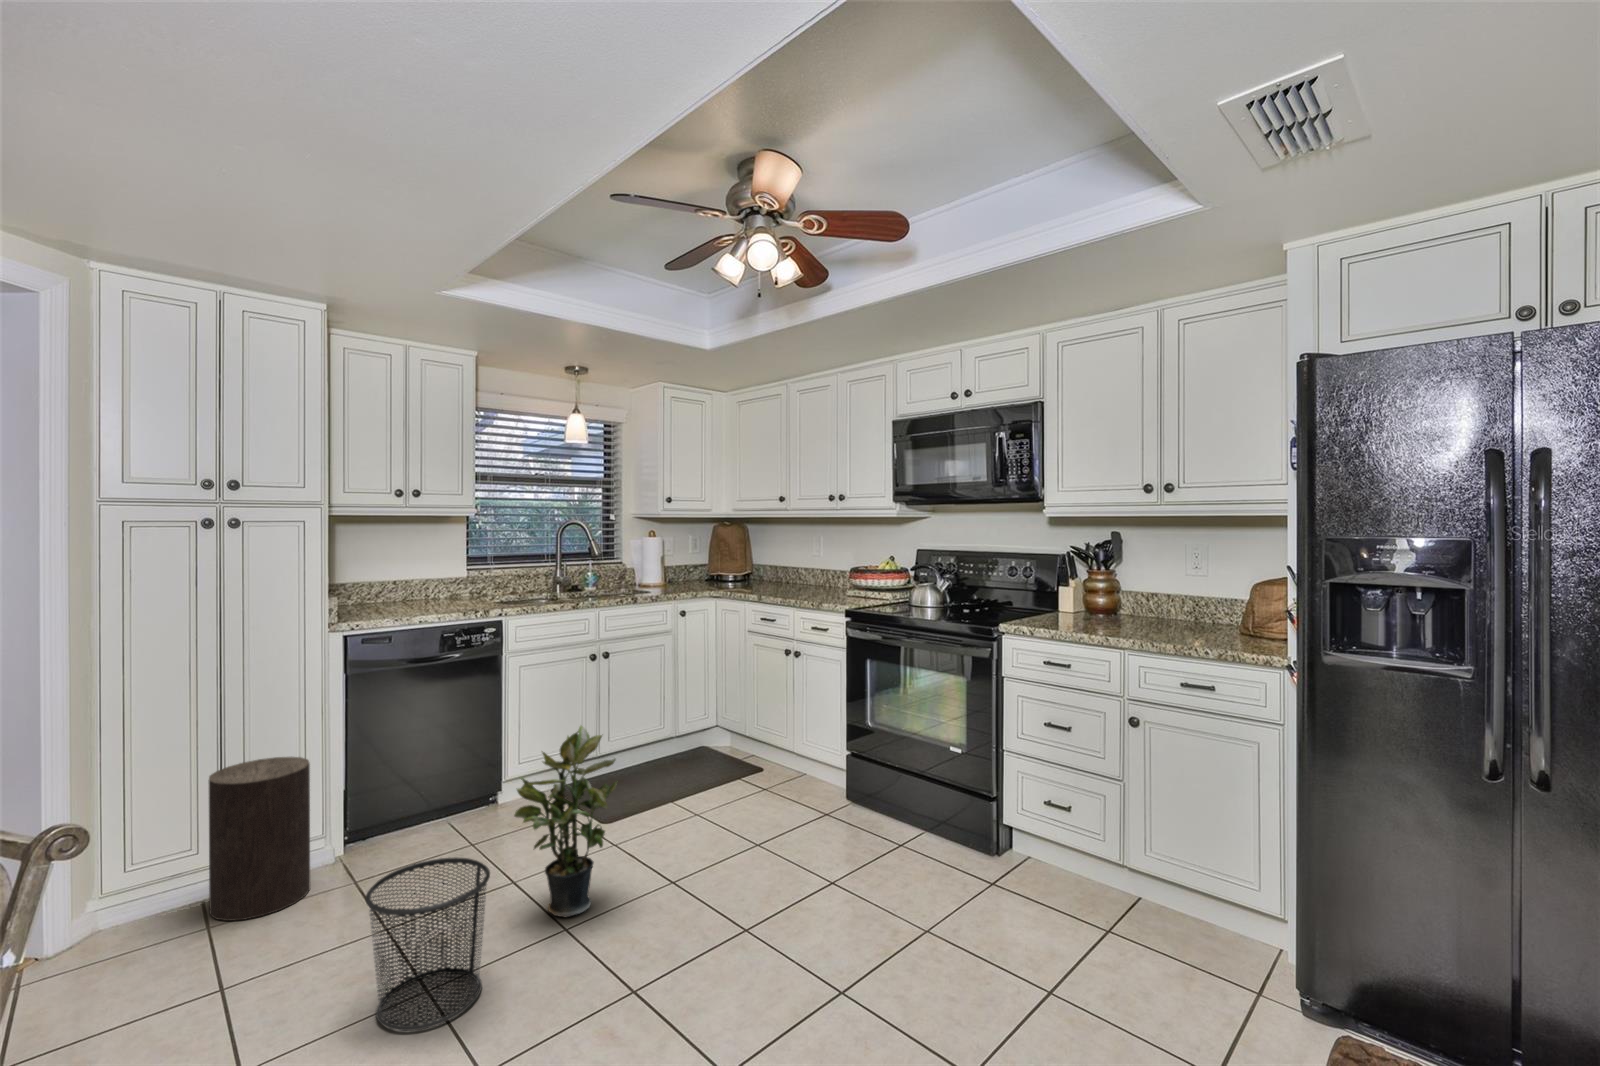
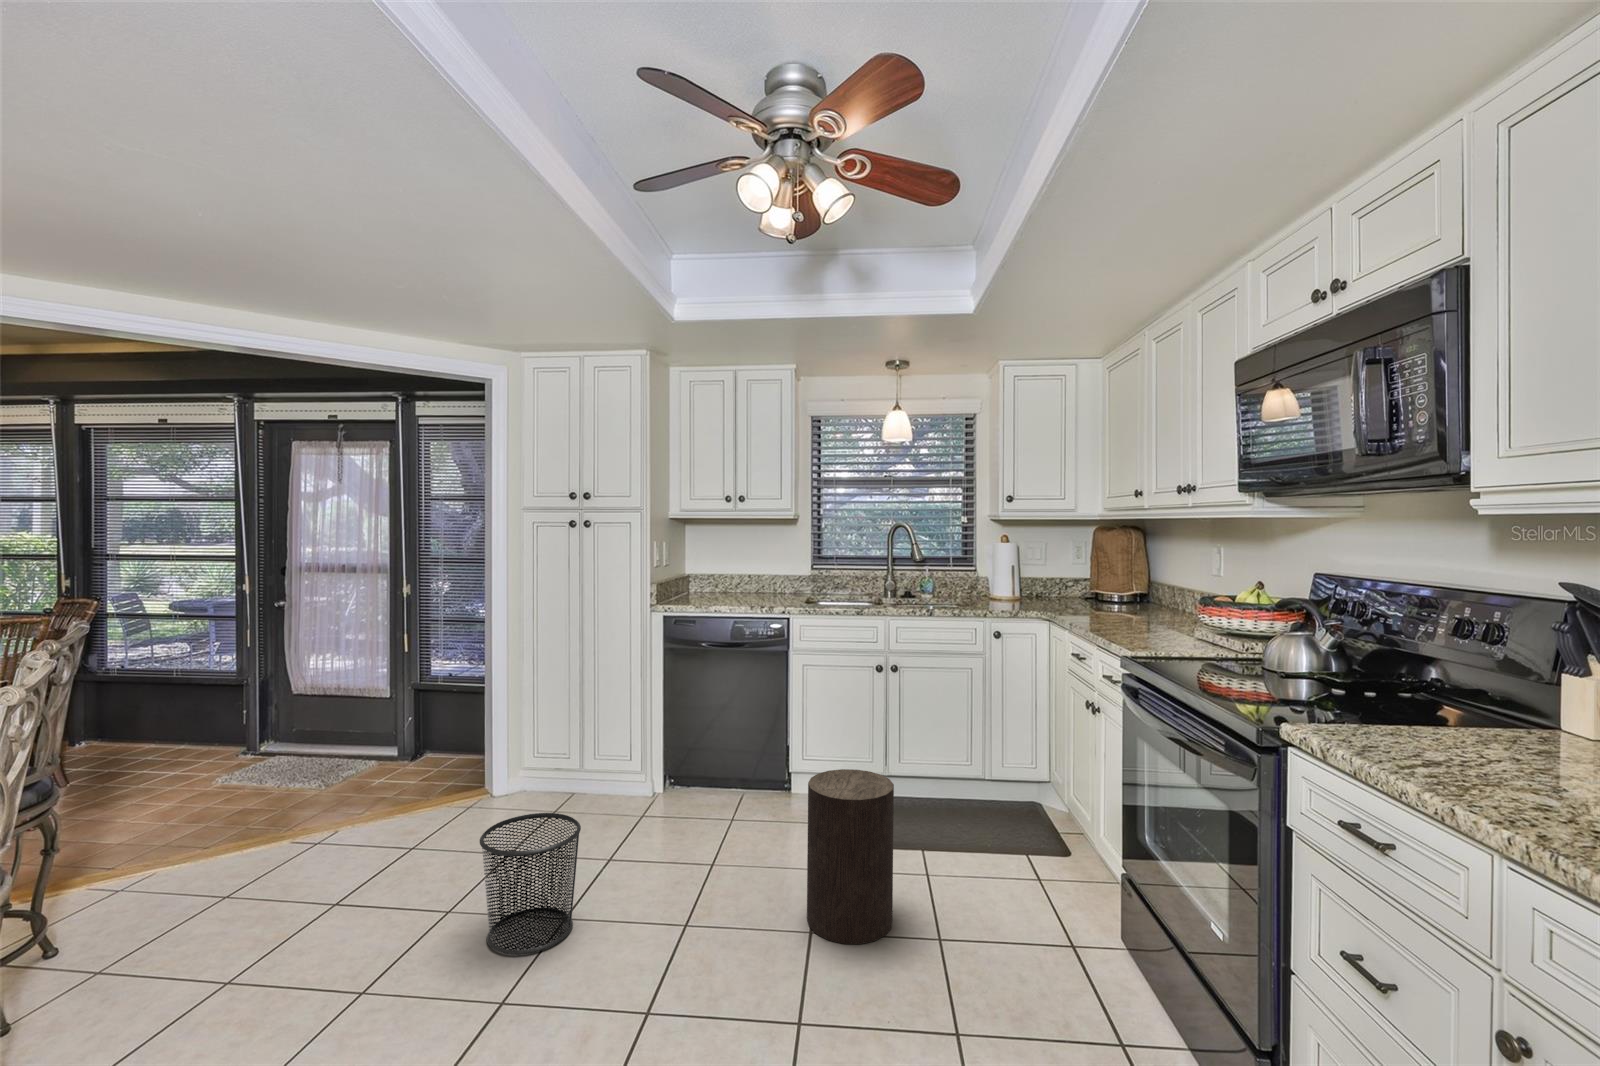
potted plant: present [514,726,617,917] -> none [647,730,741,919]
stool: present [209,757,310,921] -> present [807,769,894,944]

